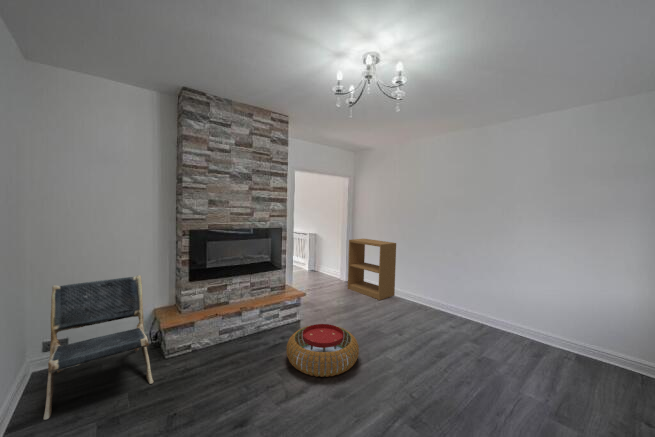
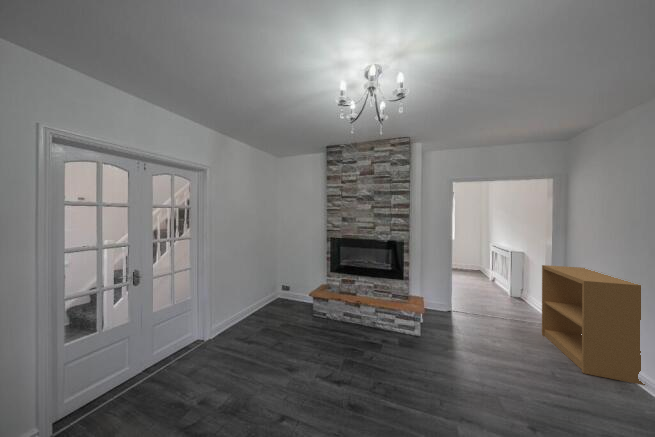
lounge chair: present [43,275,154,420] -> none [260,260,315,324]
pouf: present [286,324,359,377] -> none [351,338,428,404]

